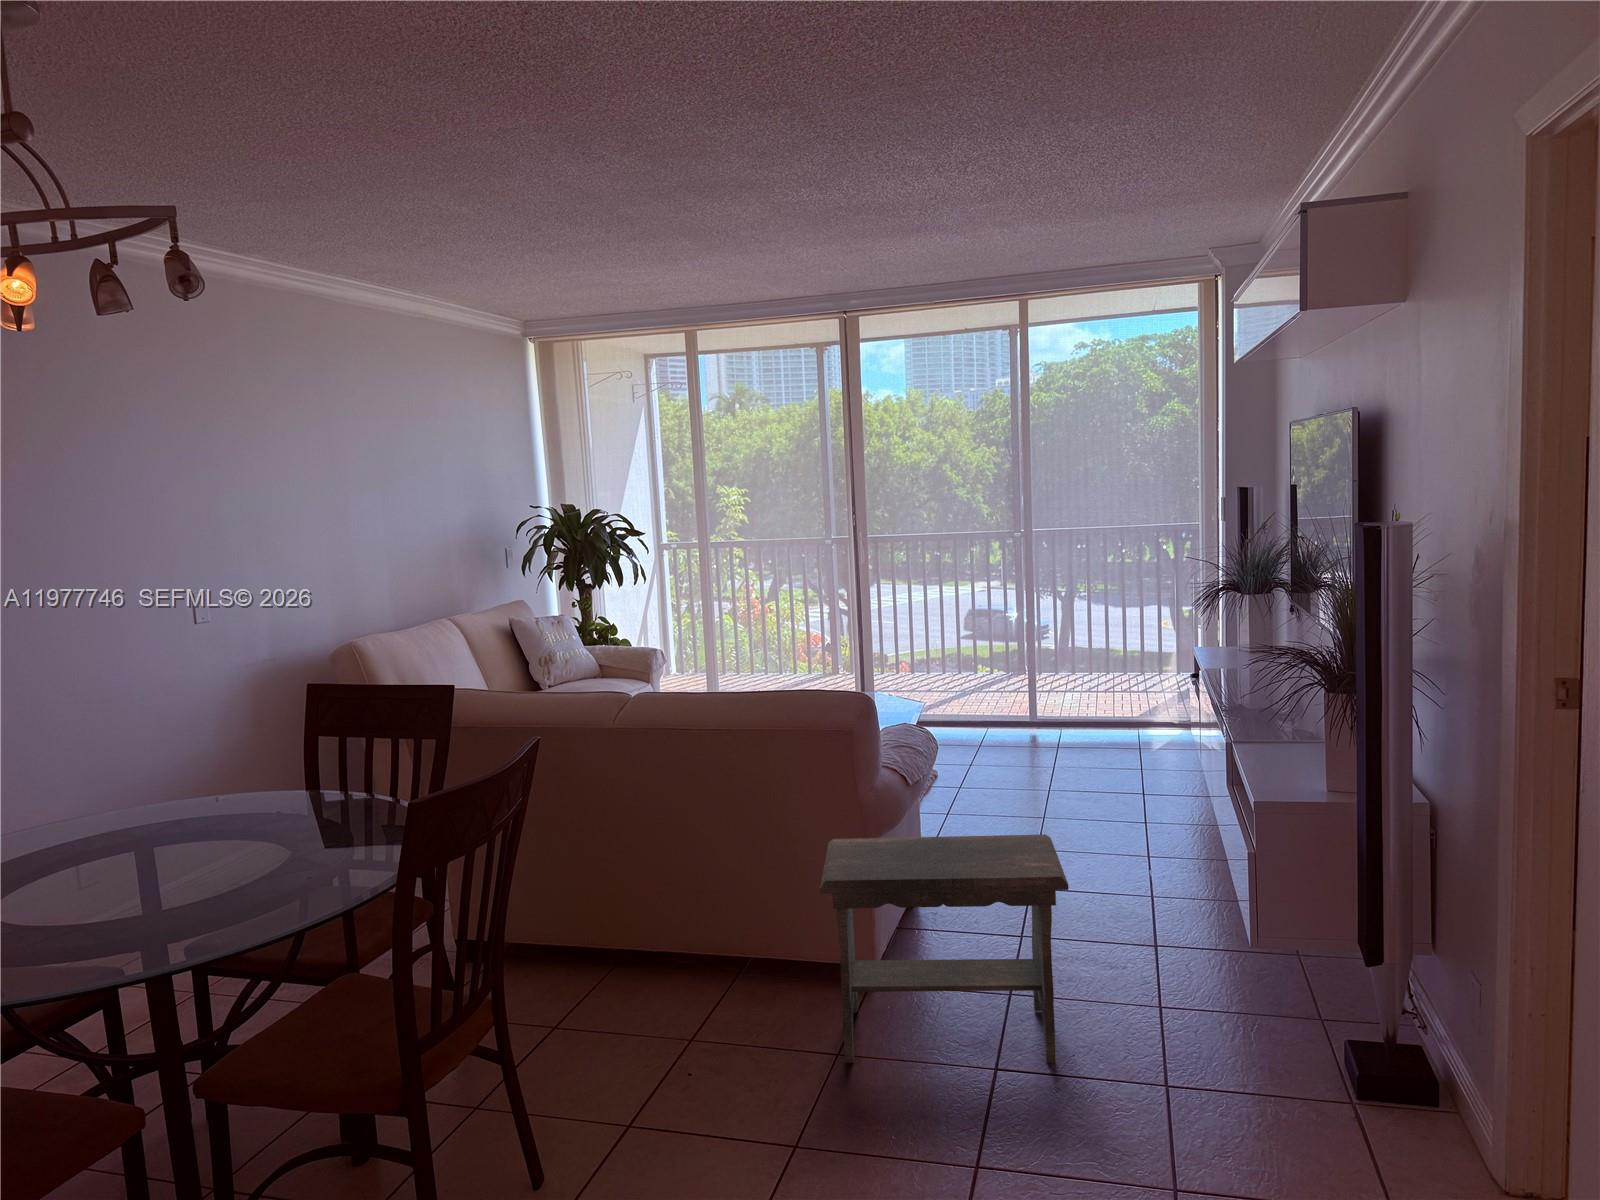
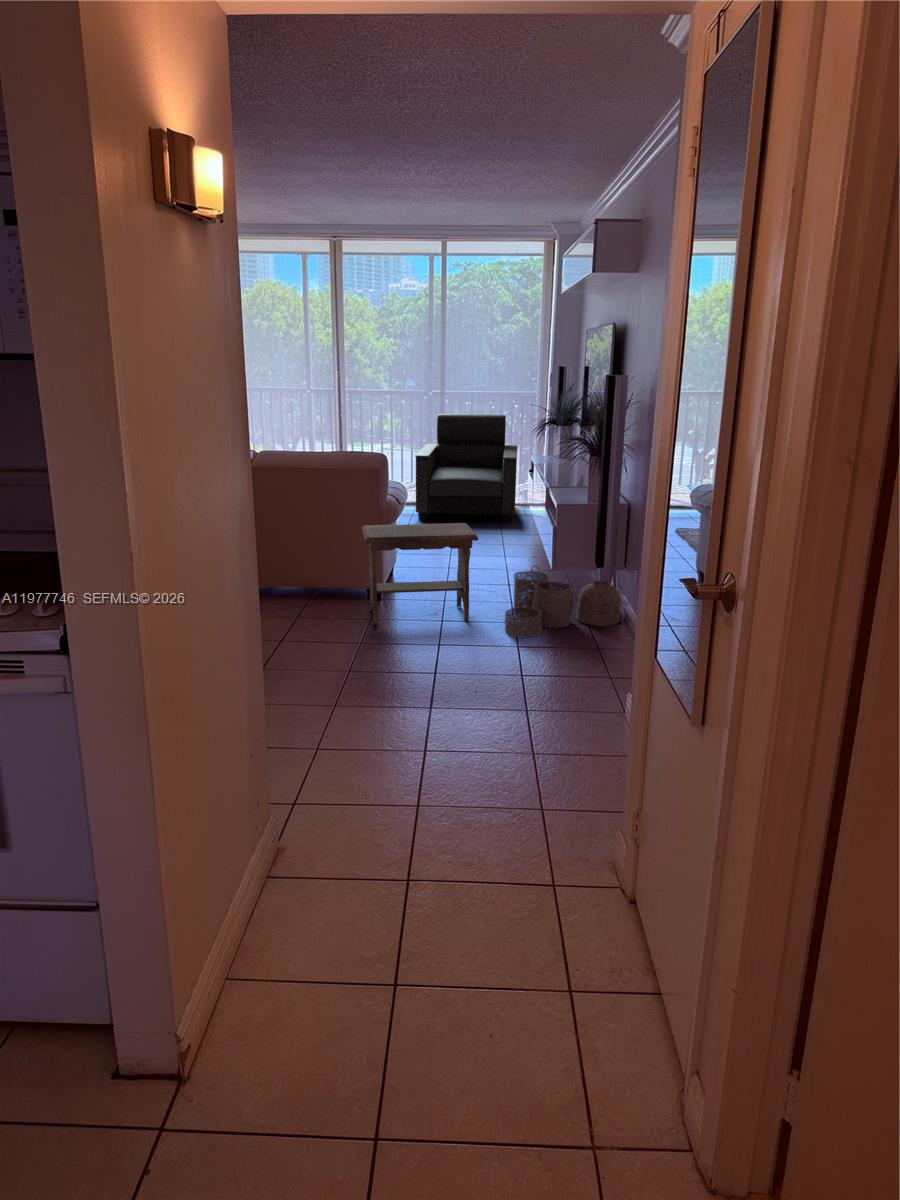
armchair: none [983,570,1169,766] -> present [415,414,517,523]
woven basket: none [1137,929,1431,1139] -> present [505,566,621,637]

